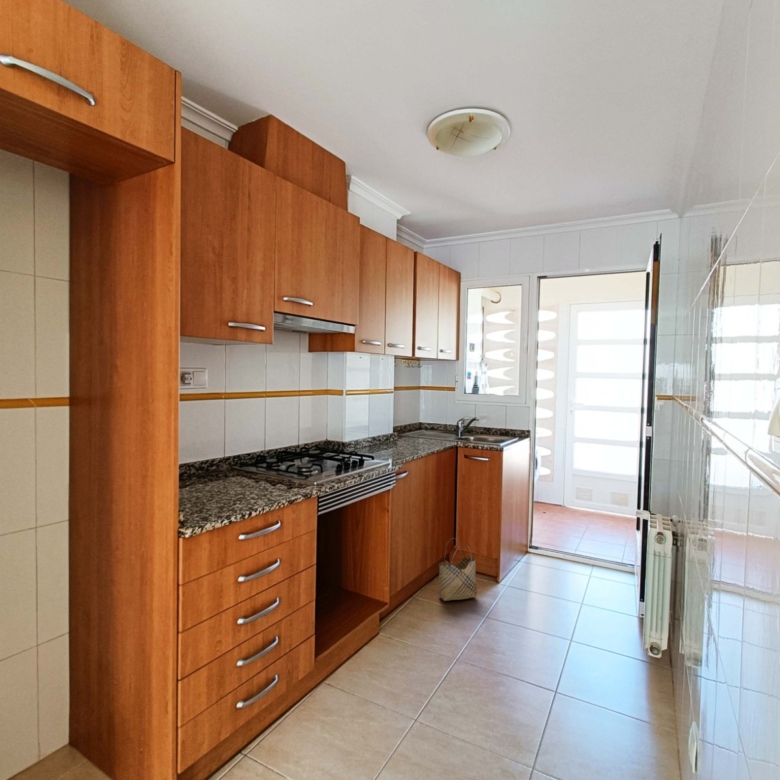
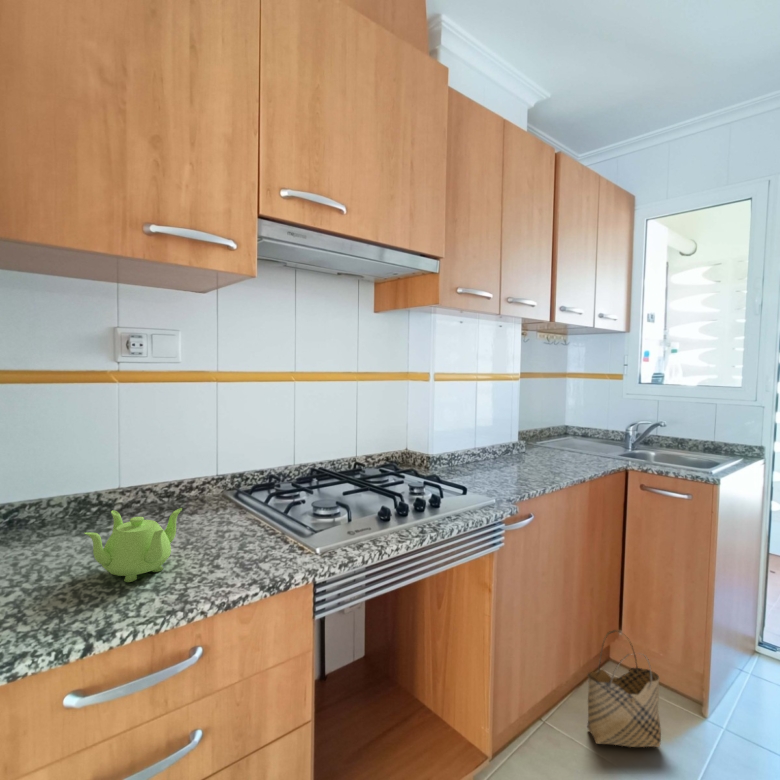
teapot: none [216,464,258,497] -> present [84,508,182,582]

